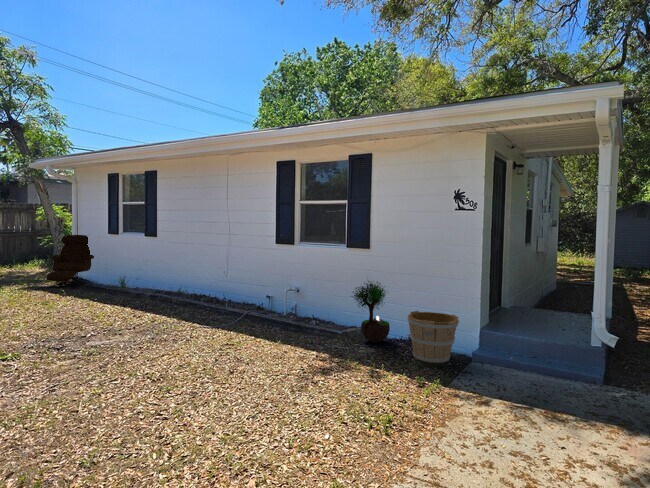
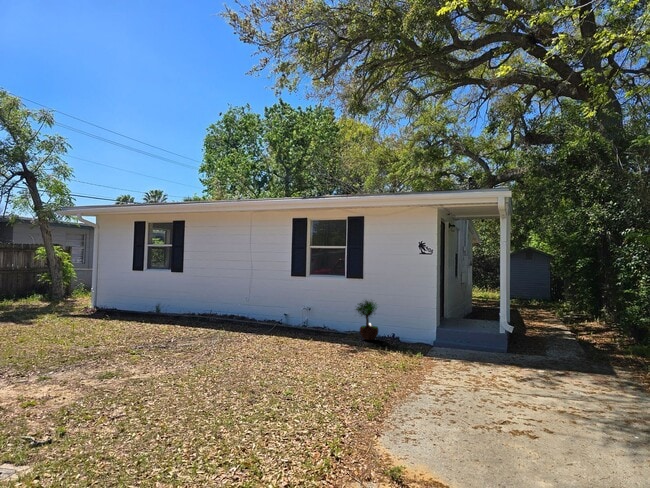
lounge chair: present [46,235,94,288] -> none [81,270,117,315]
wooden bucket: present [407,311,459,363] -> none [394,317,425,348]

